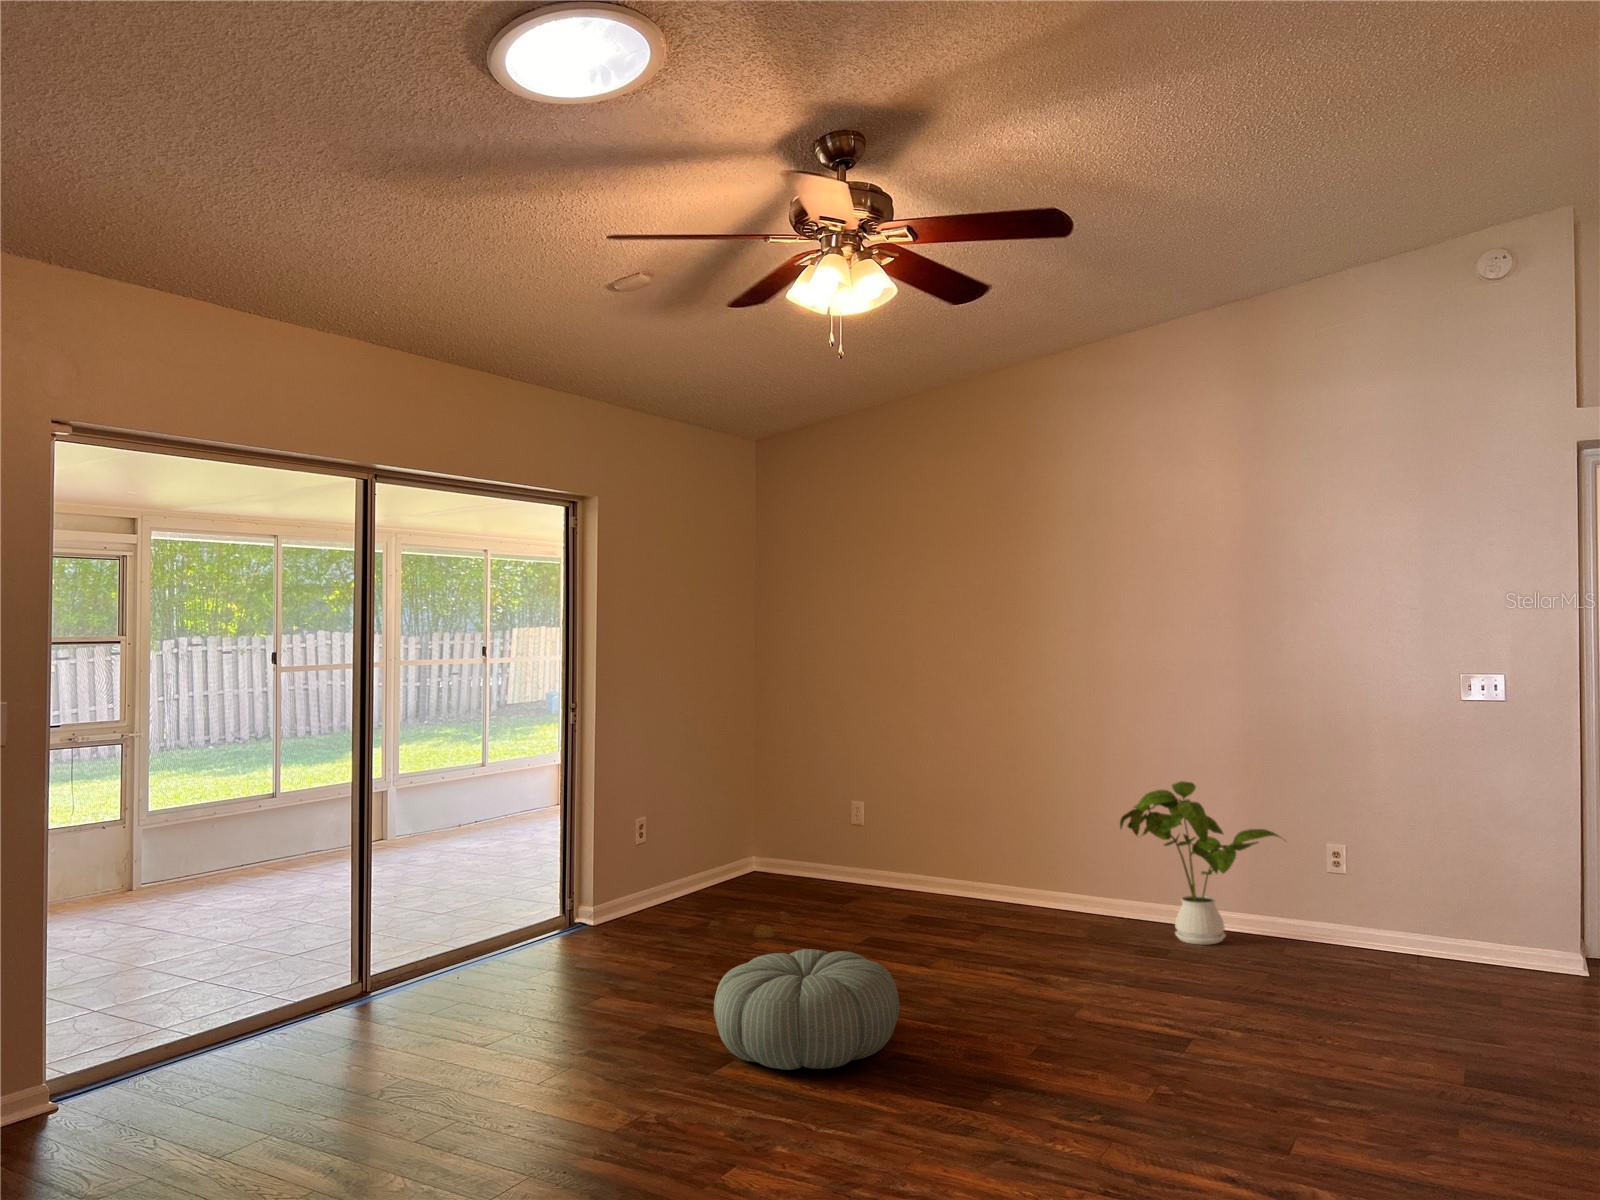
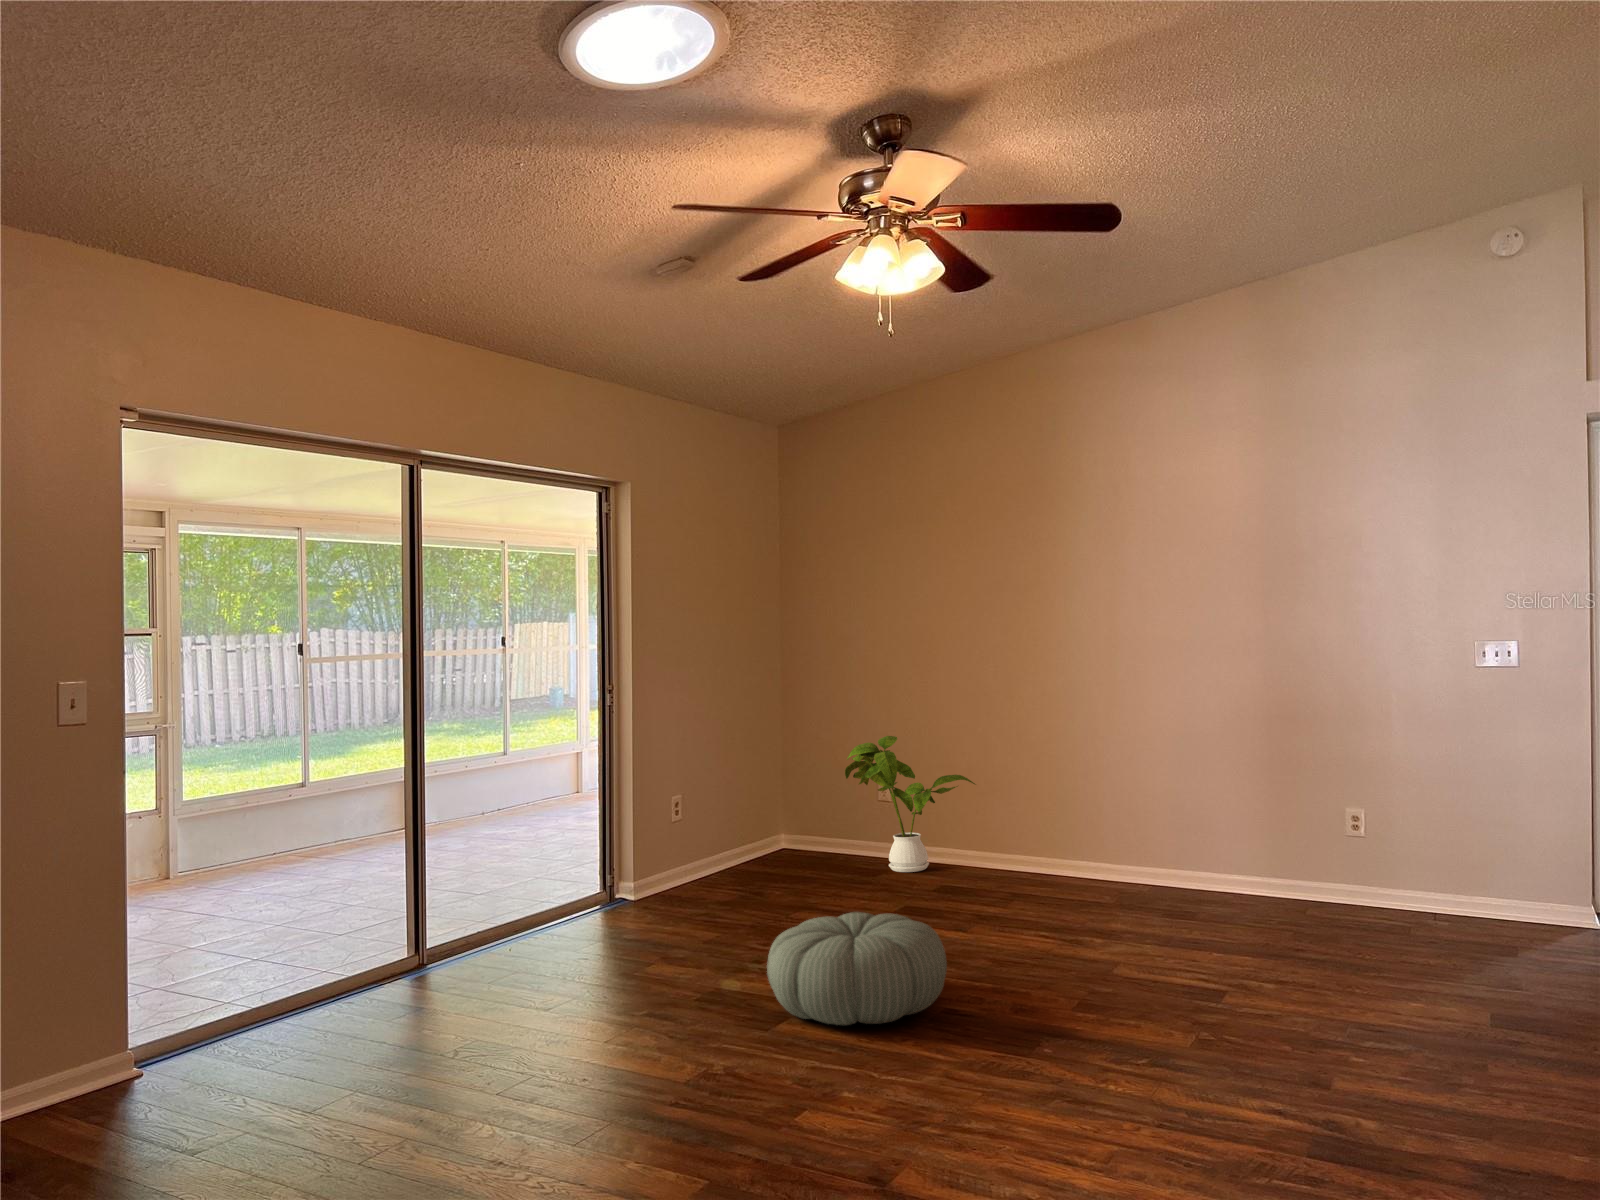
house plant: present [1120,781,1279,944] -> present [845,736,975,872]

